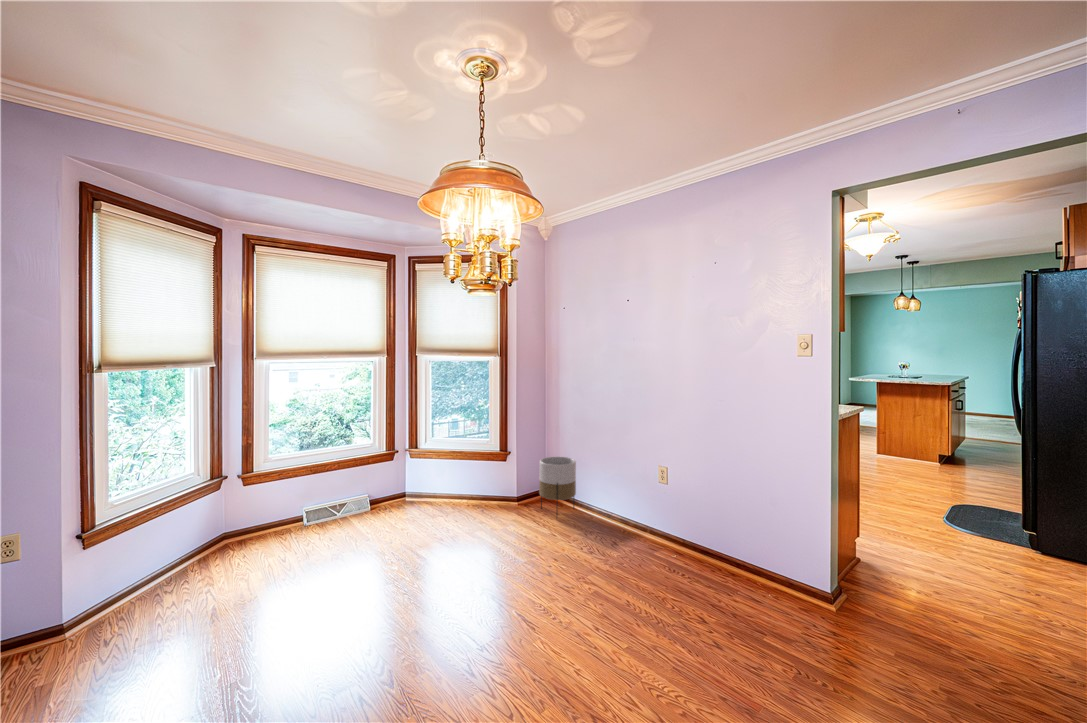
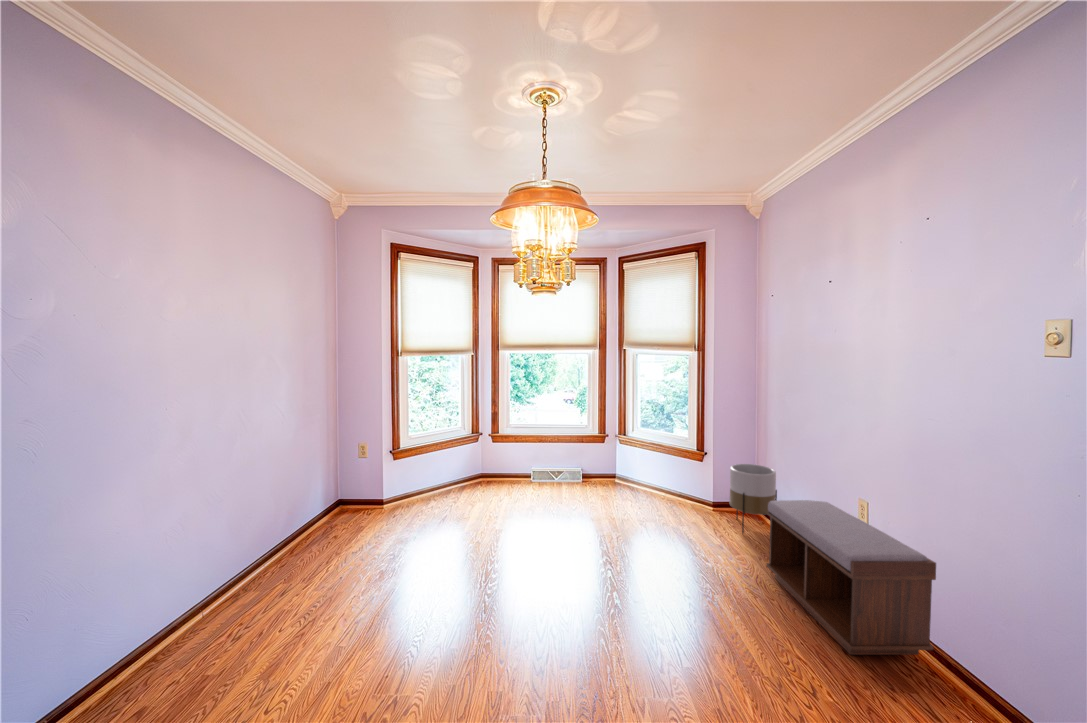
bench: none [601,476,728,584] -> present [766,500,936,655]

